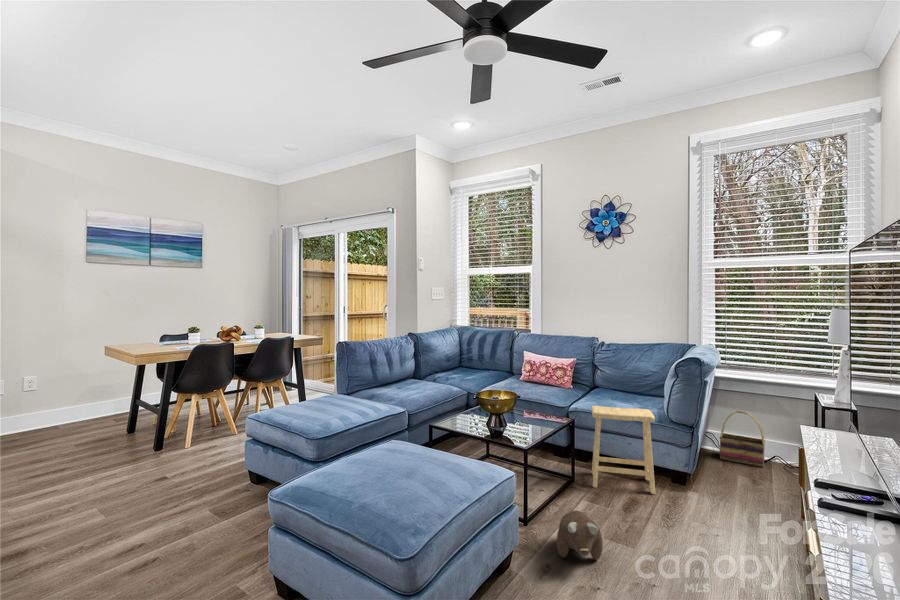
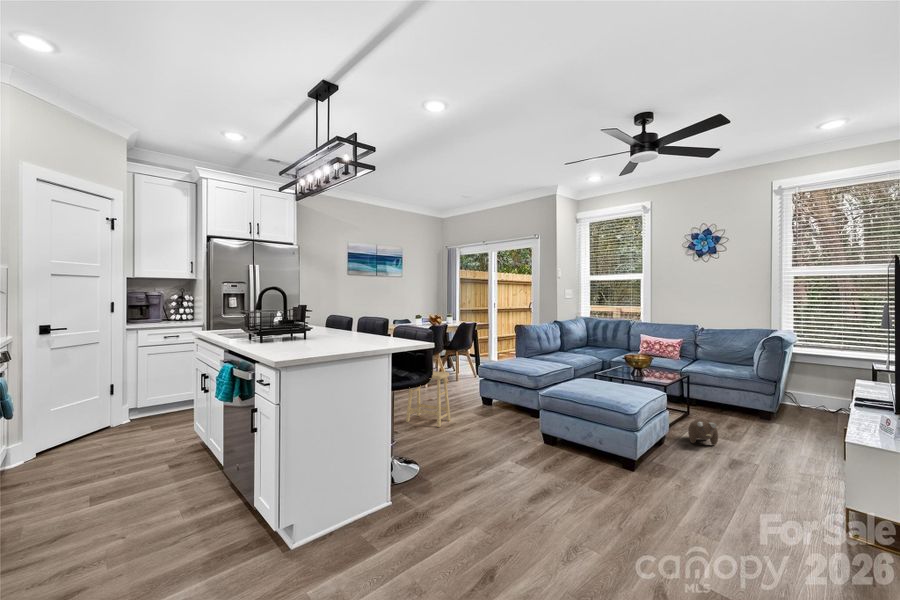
footstool: present [592,406,655,494] -> present [406,371,450,427]
basket: present [720,411,765,467] -> none [796,377,832,415]

